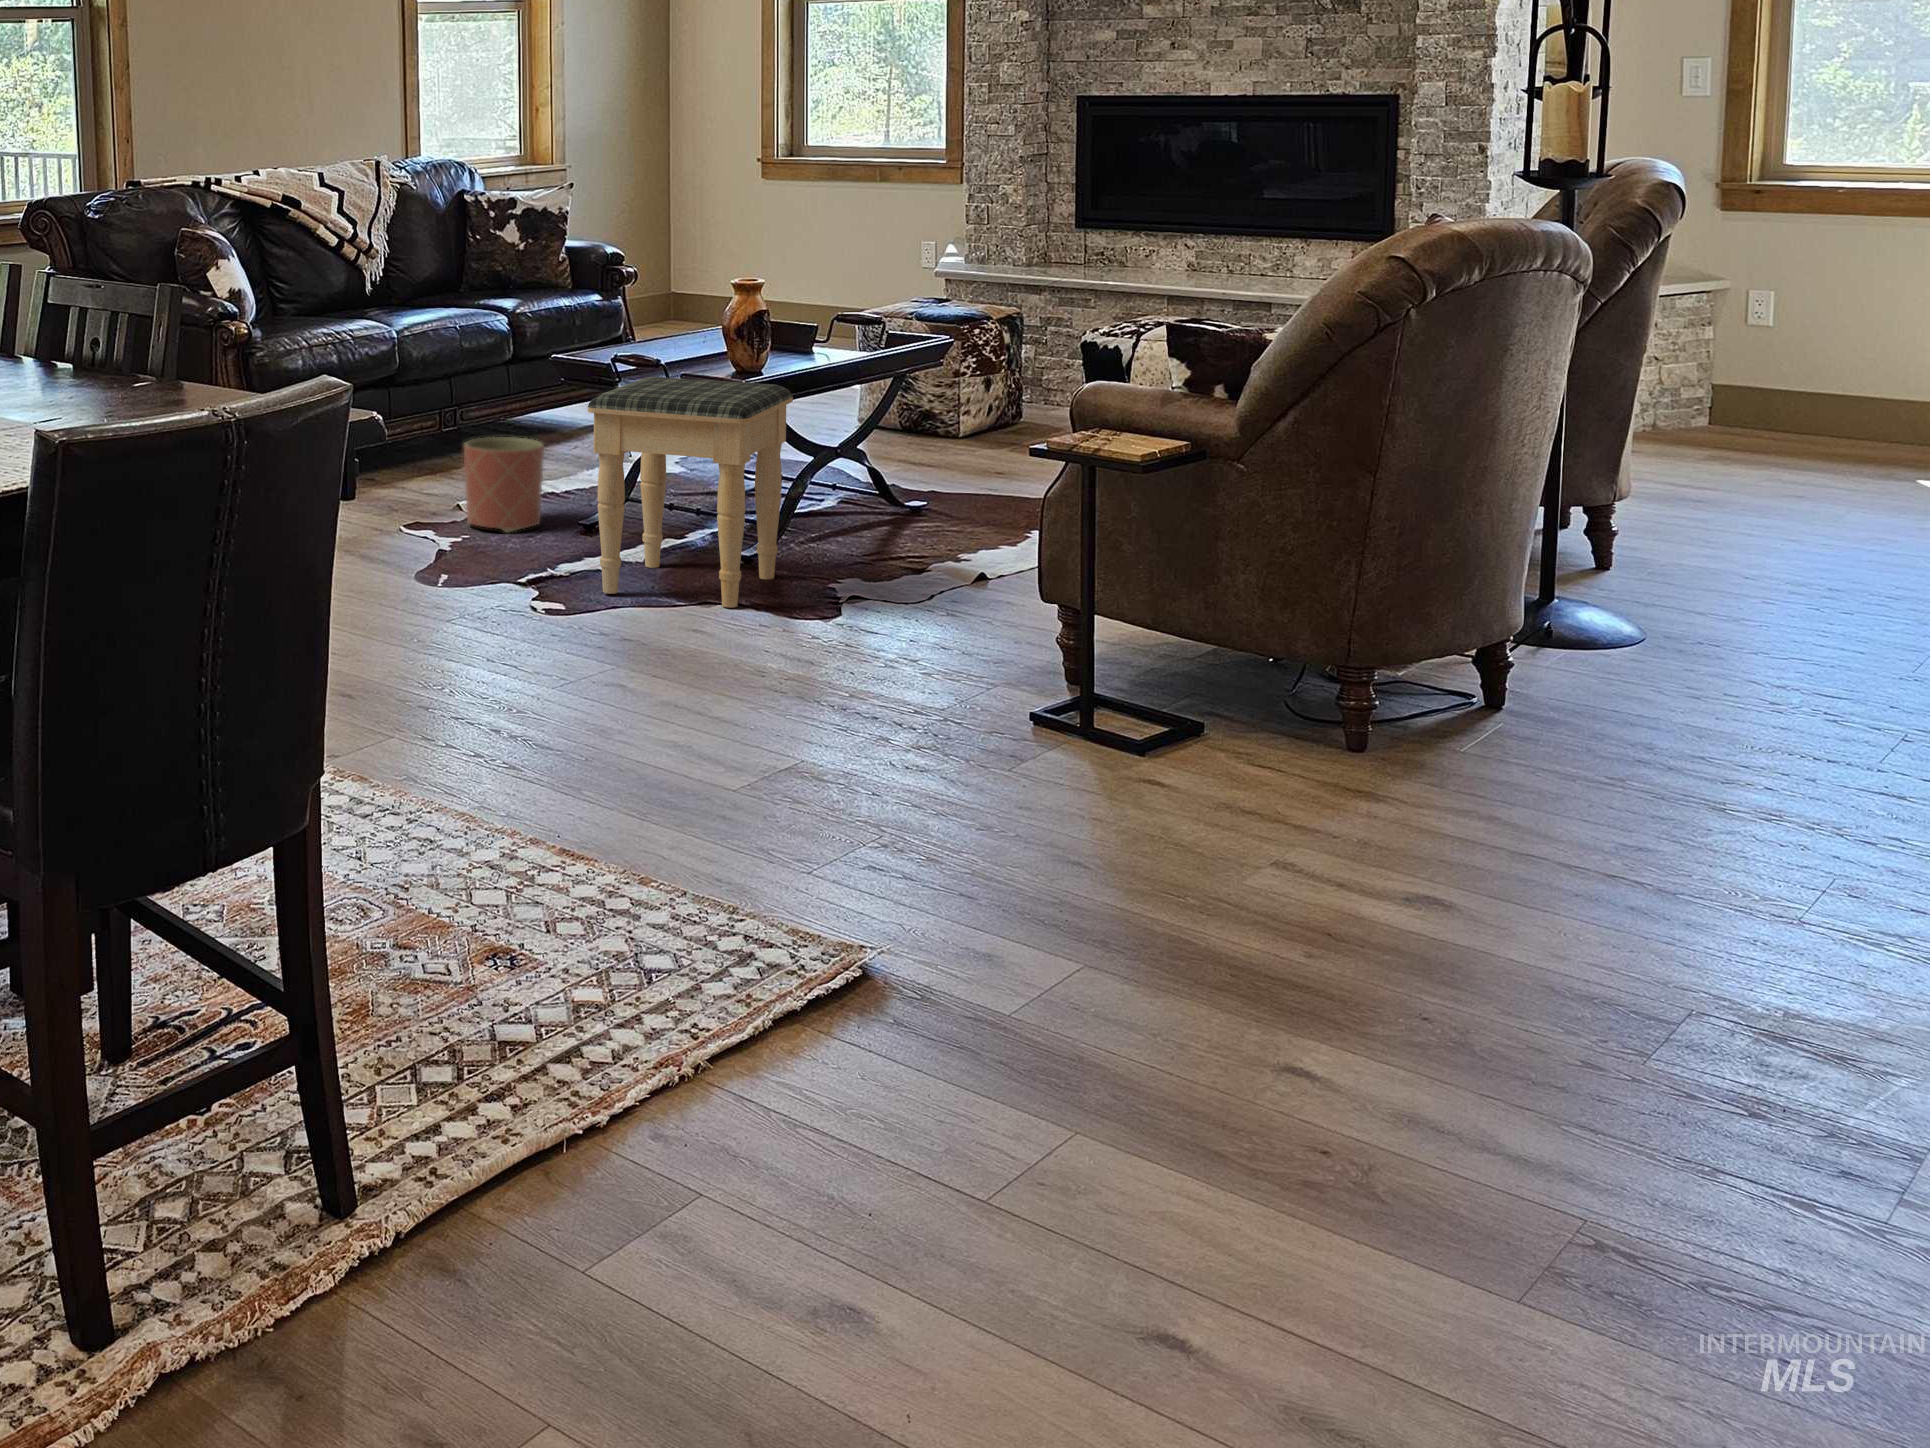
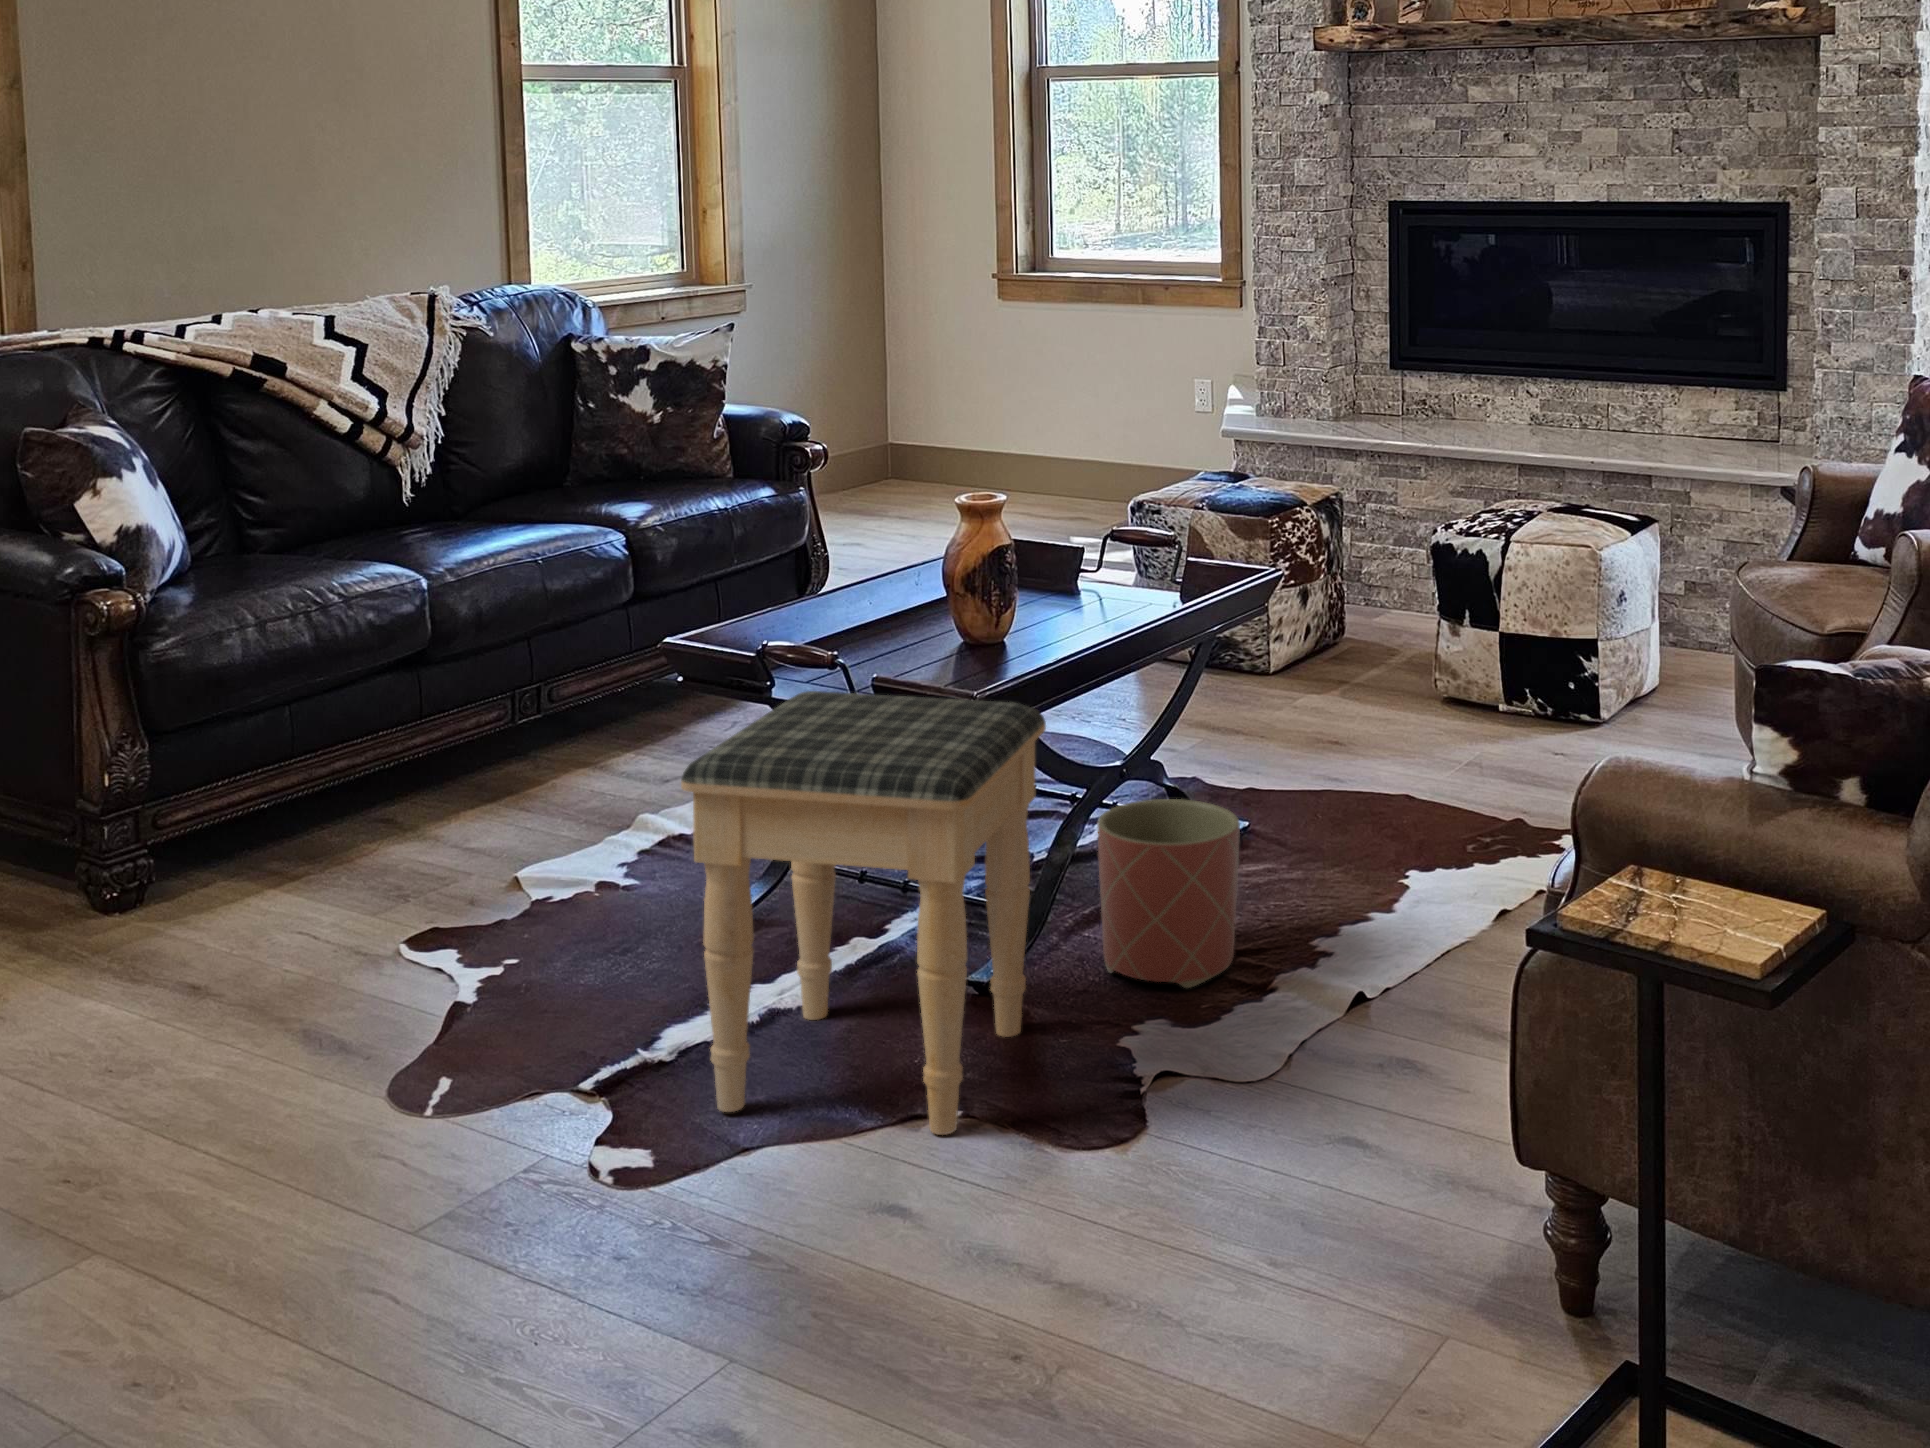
planter: present [464,437,544,532] -> present [1098,799,1240,988]

